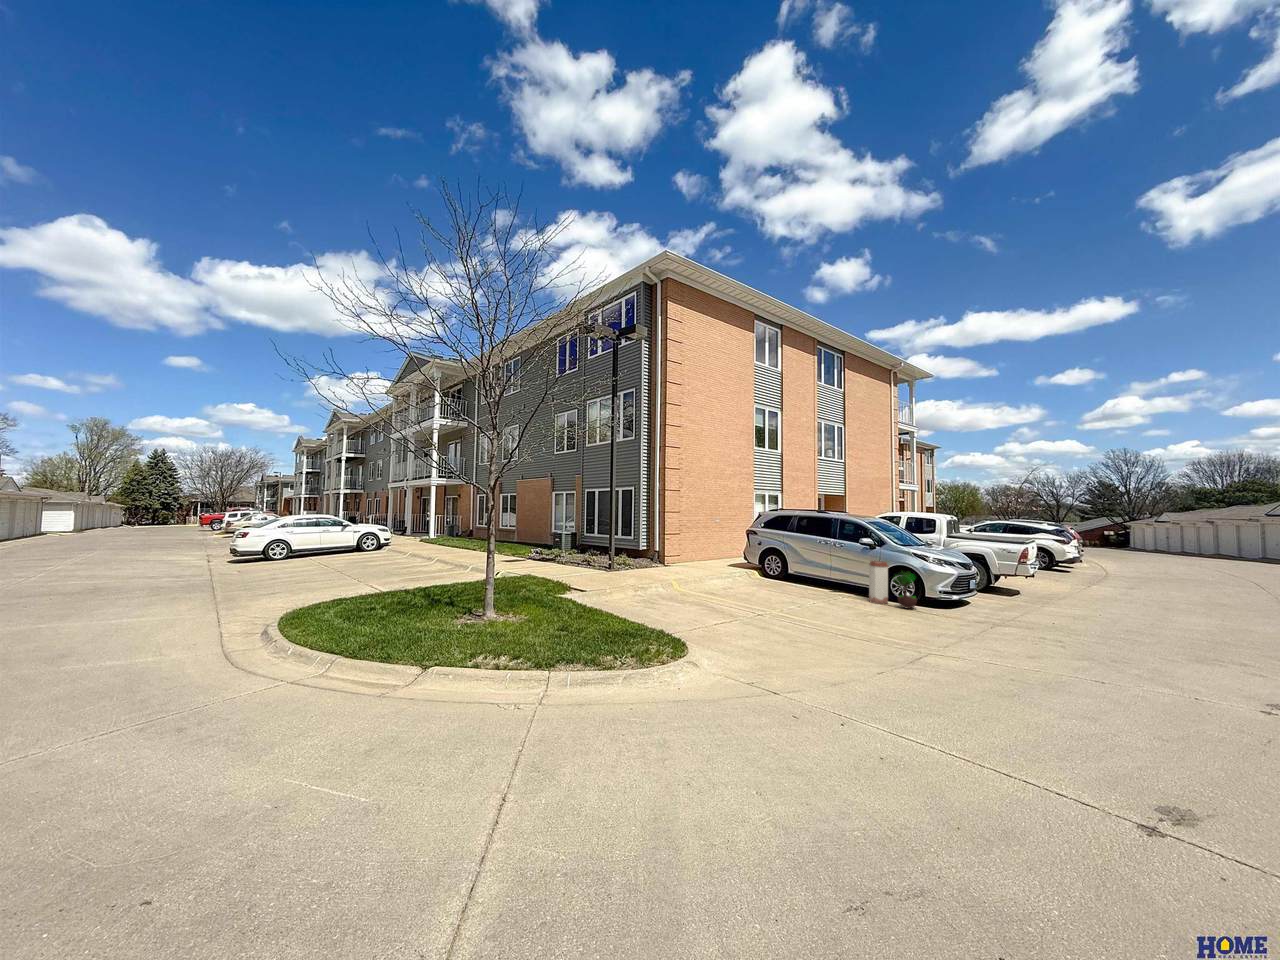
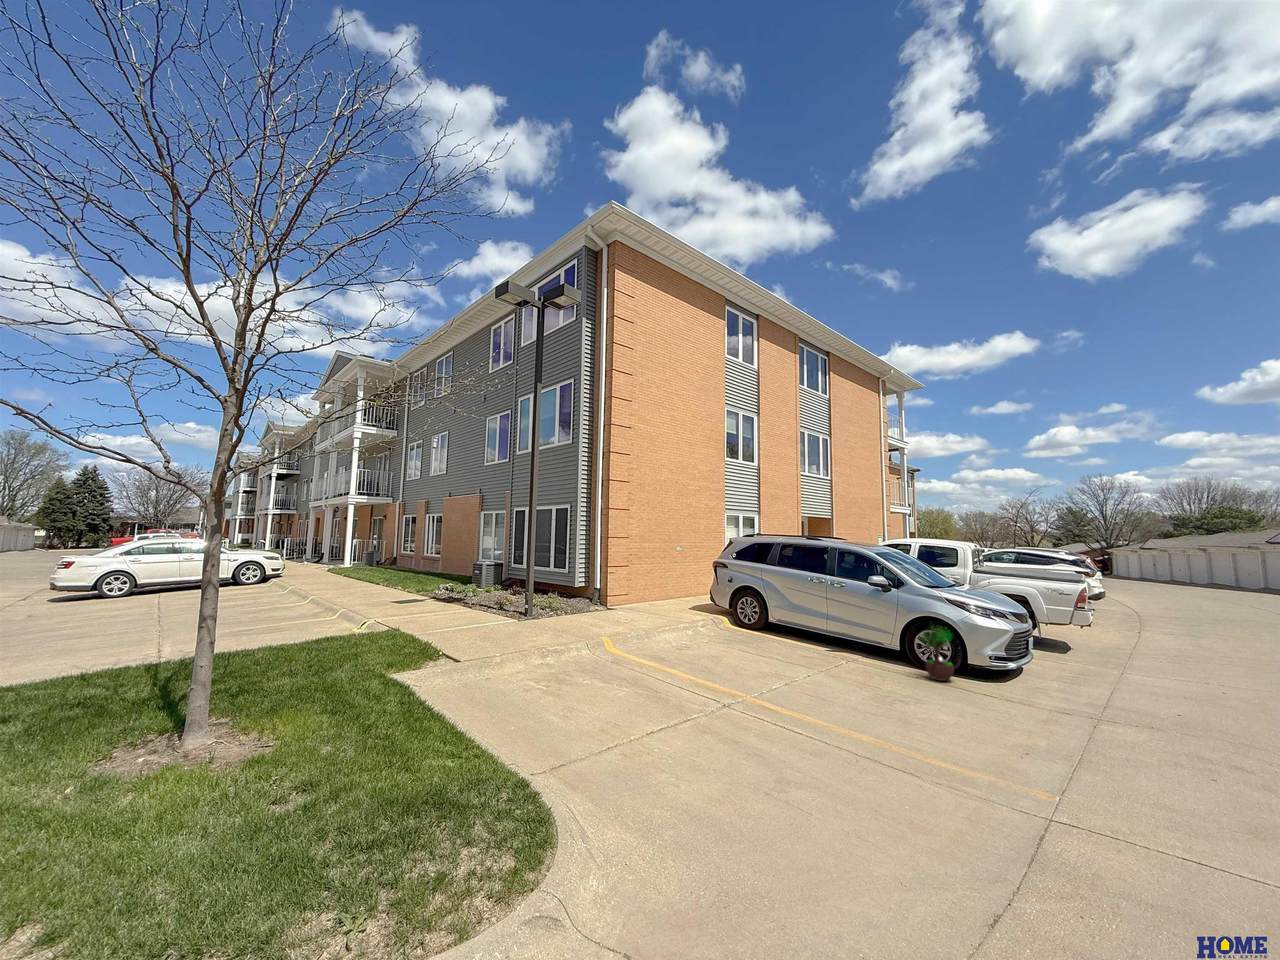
trash can: present [869,561,888,604] -> none [881,608,910,672]

